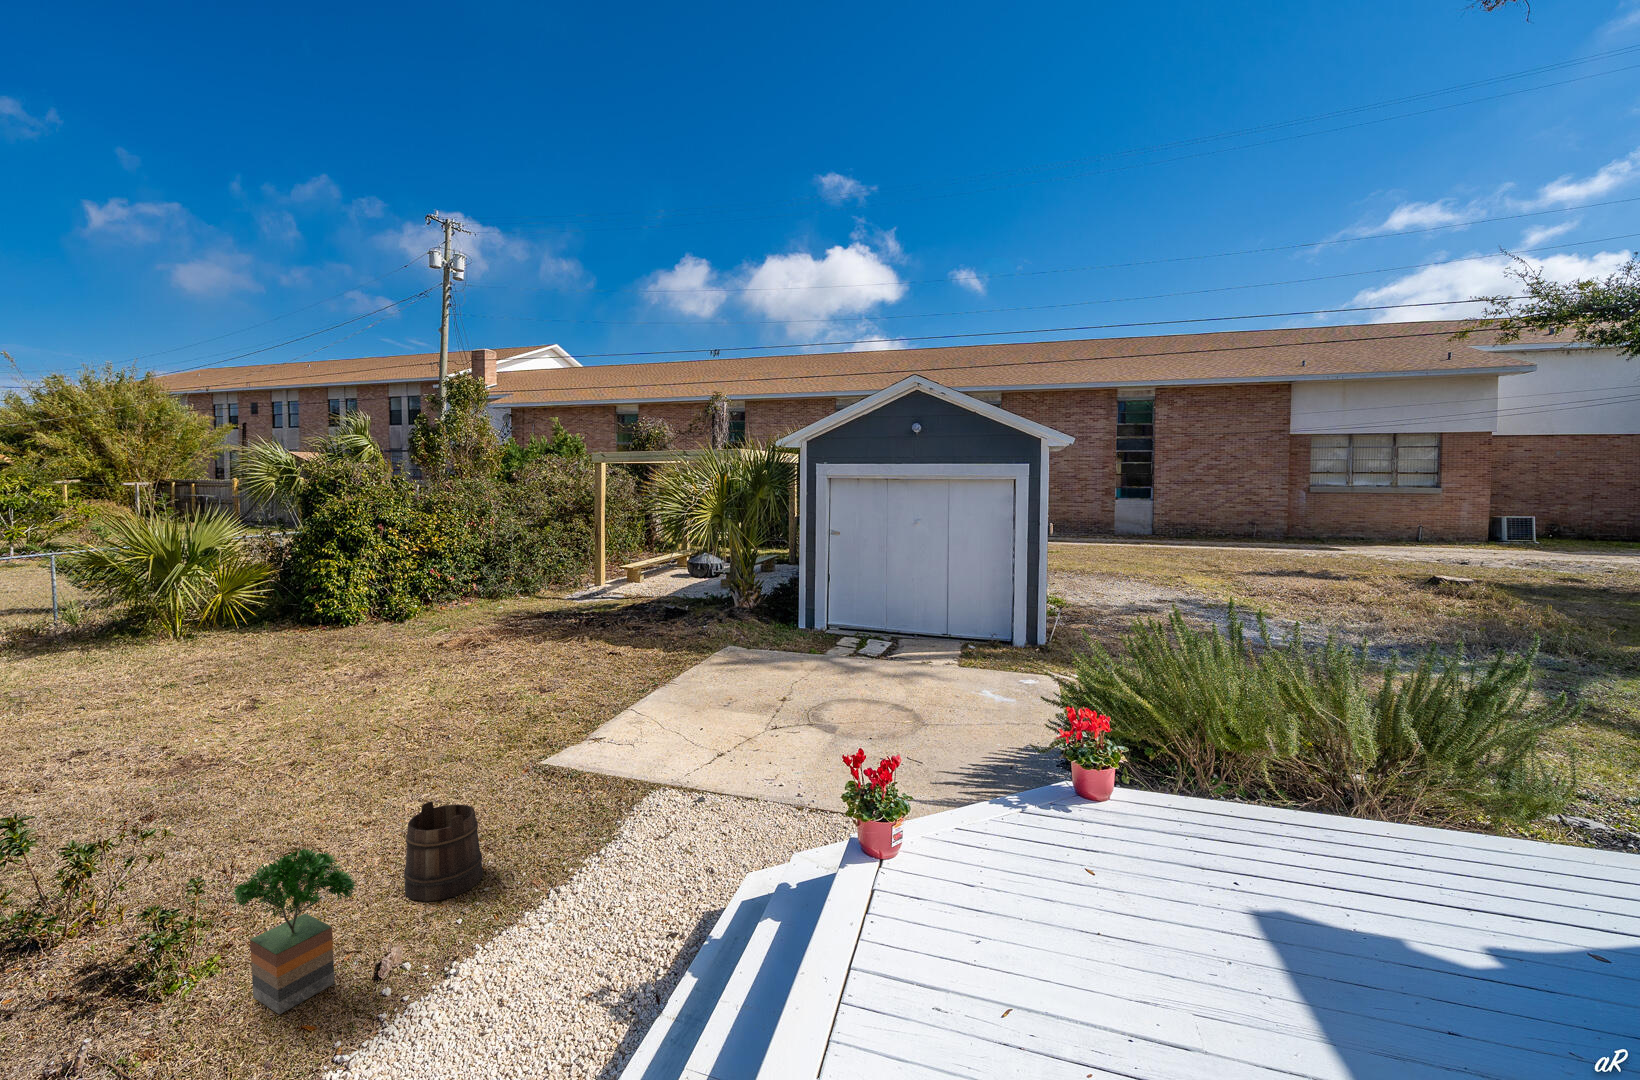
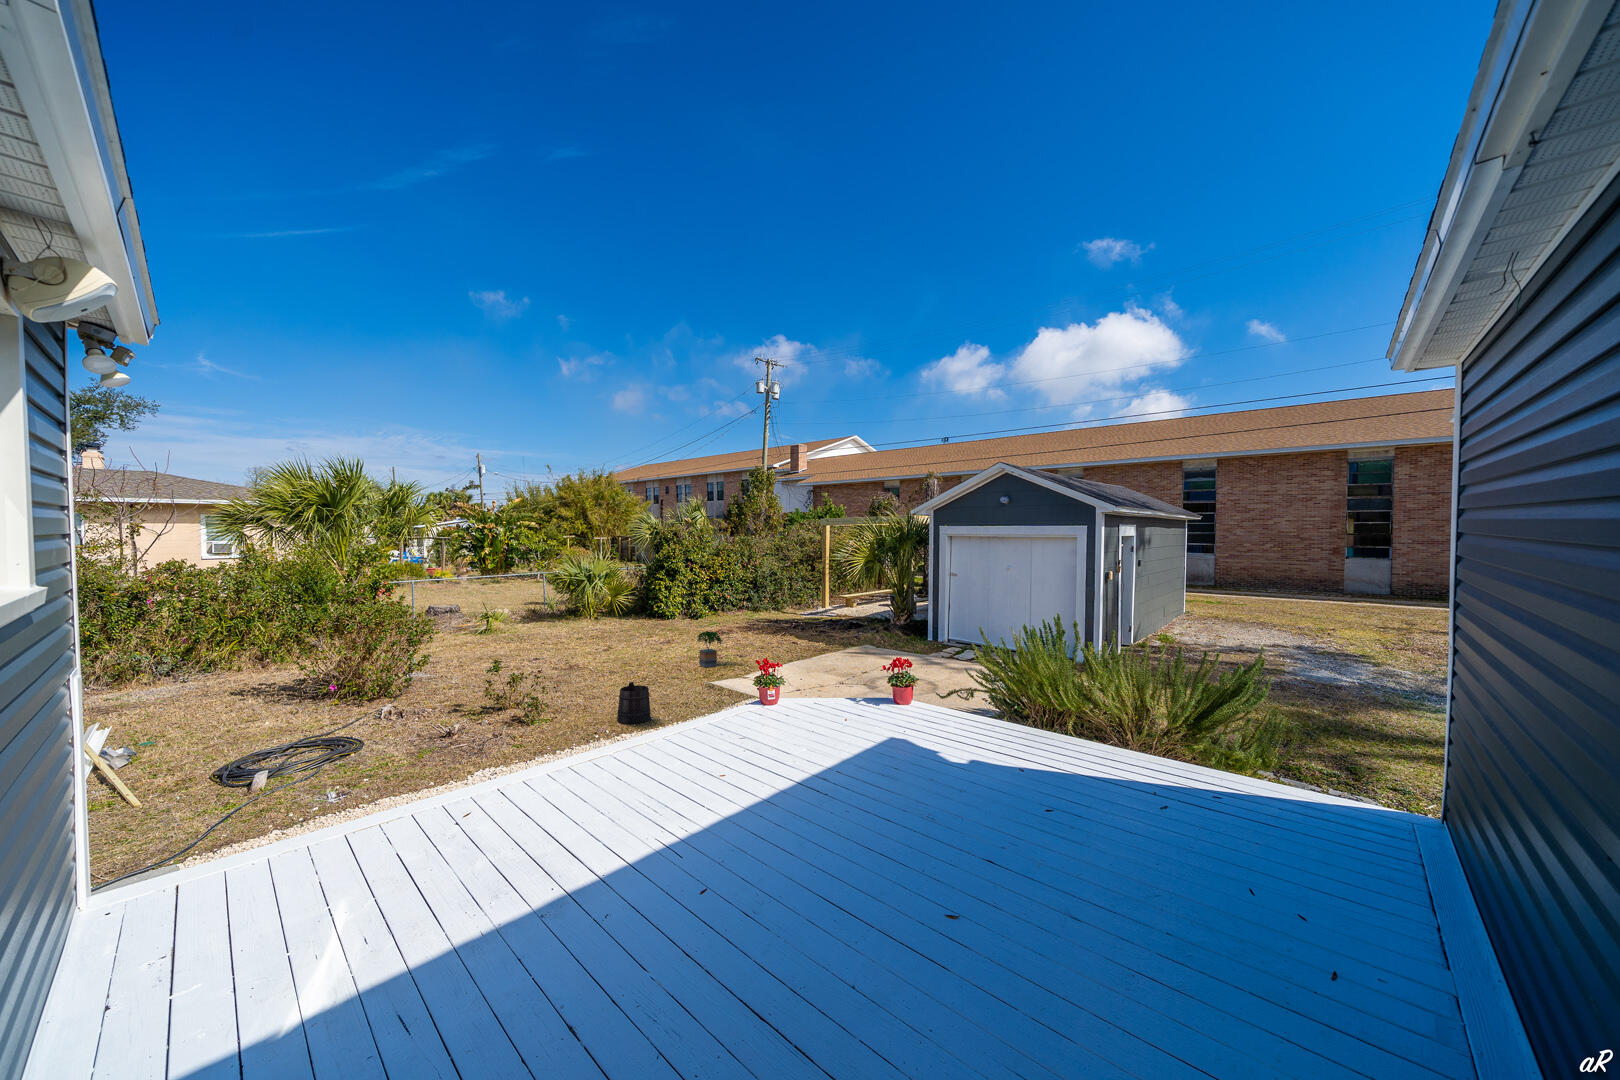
potted tree: present [231,849,356,1015] -> present [698,631,722,668]

